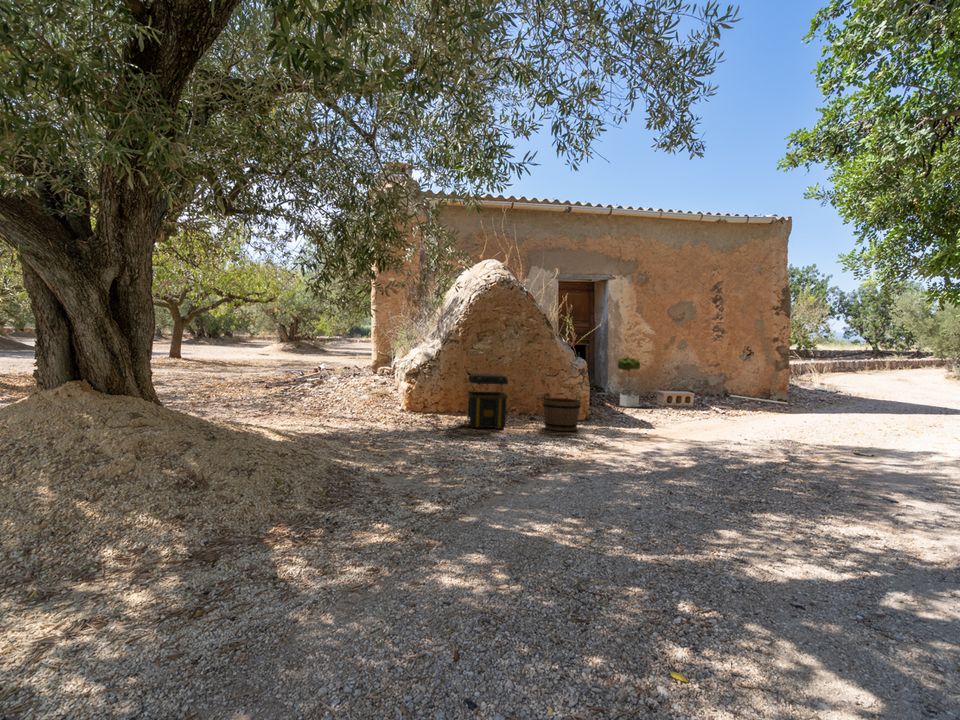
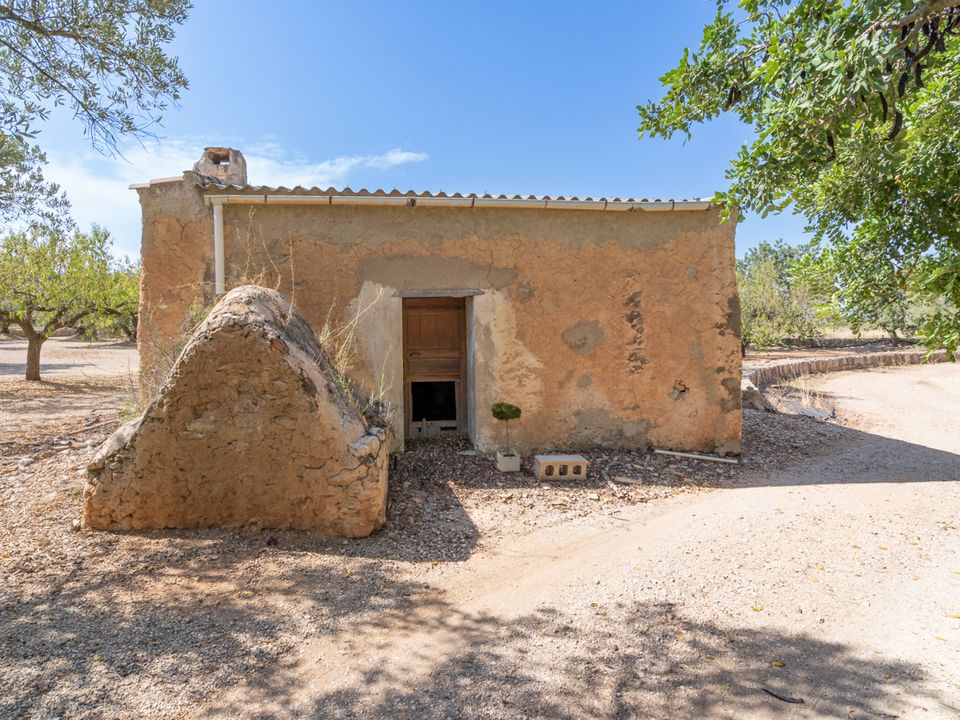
toolbox: present [468,374,508,429] -> none [160,470,238,566]
bucket: present [543,393,581,431] -> none [289,496,350,565]

